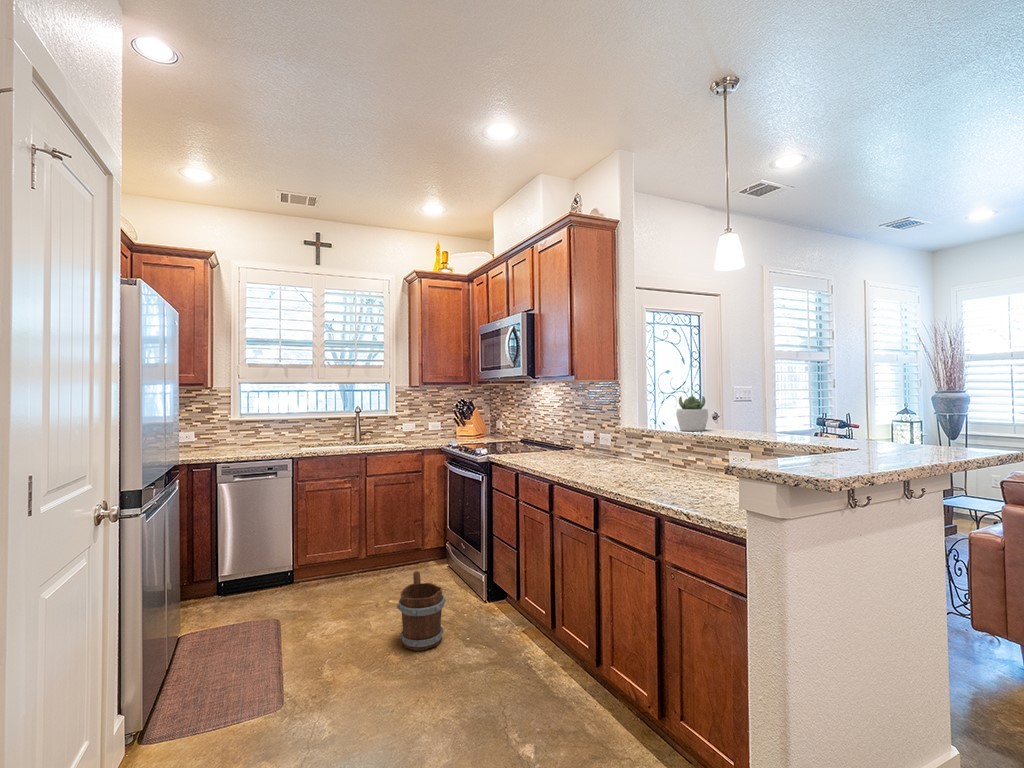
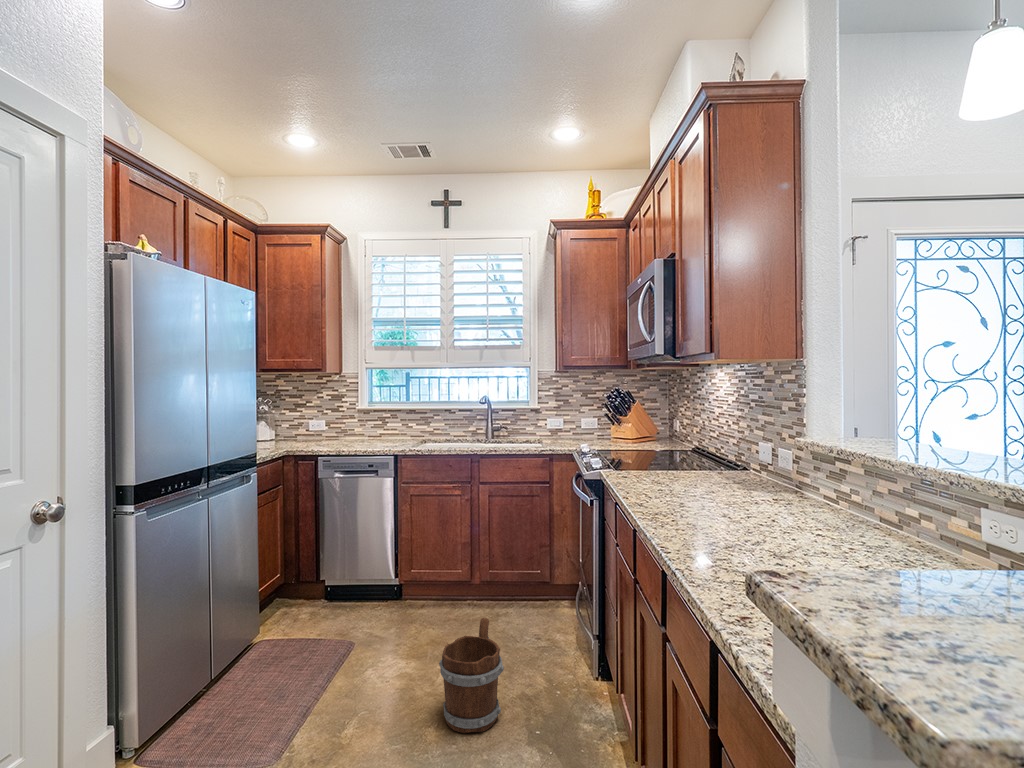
succulent plant: present [676,396,708,431] -> none [896,386,971,459]

